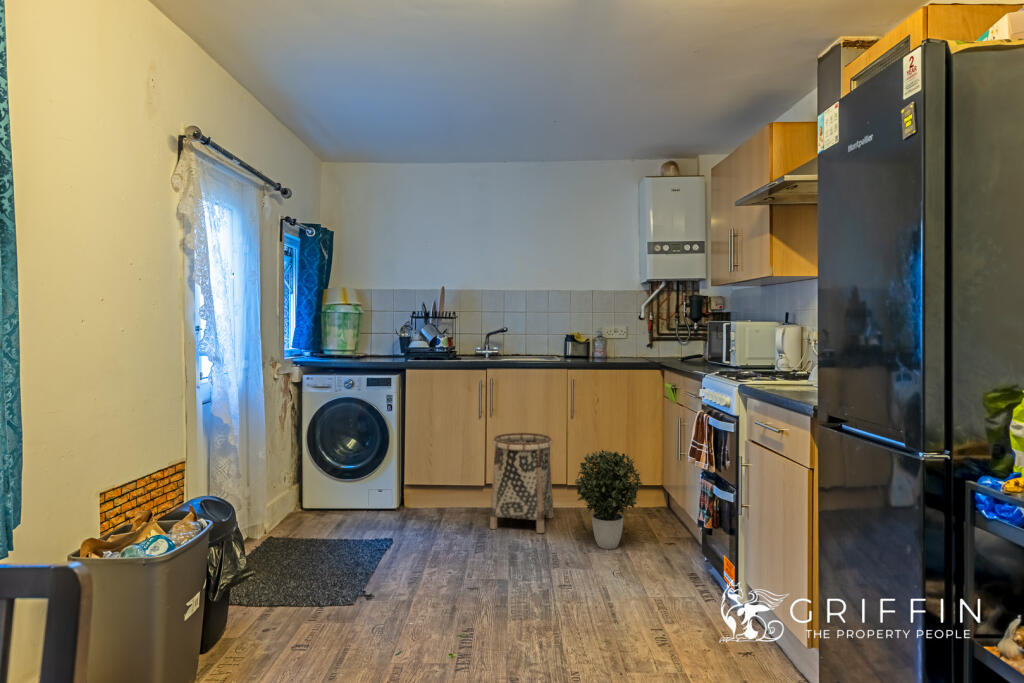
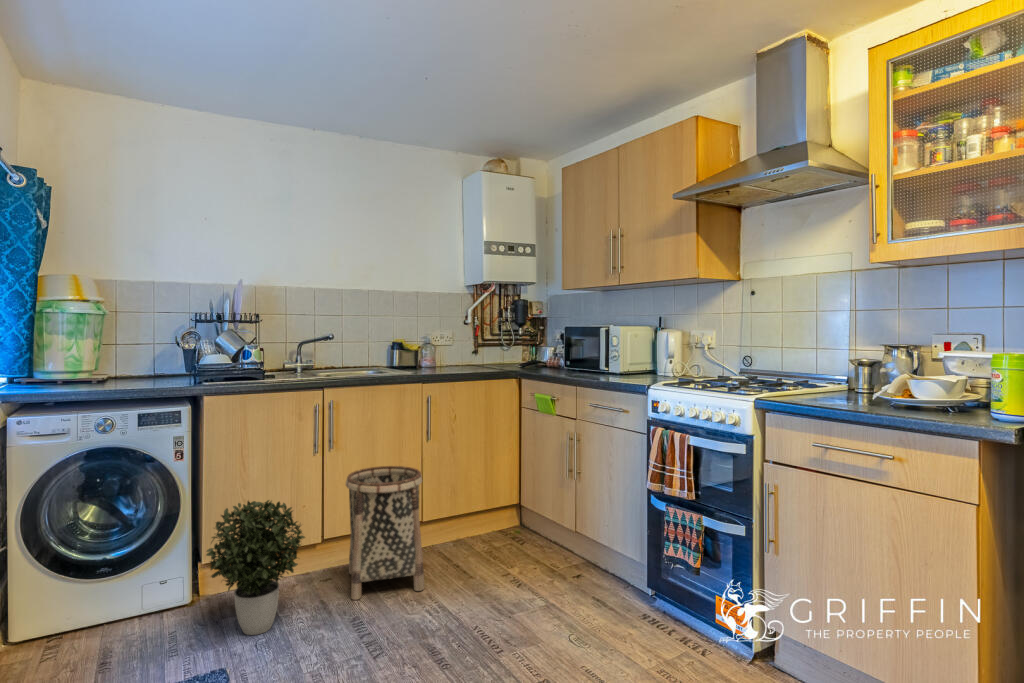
potted plant: present [575,450,642,549] -> present [206,500,305,635]

